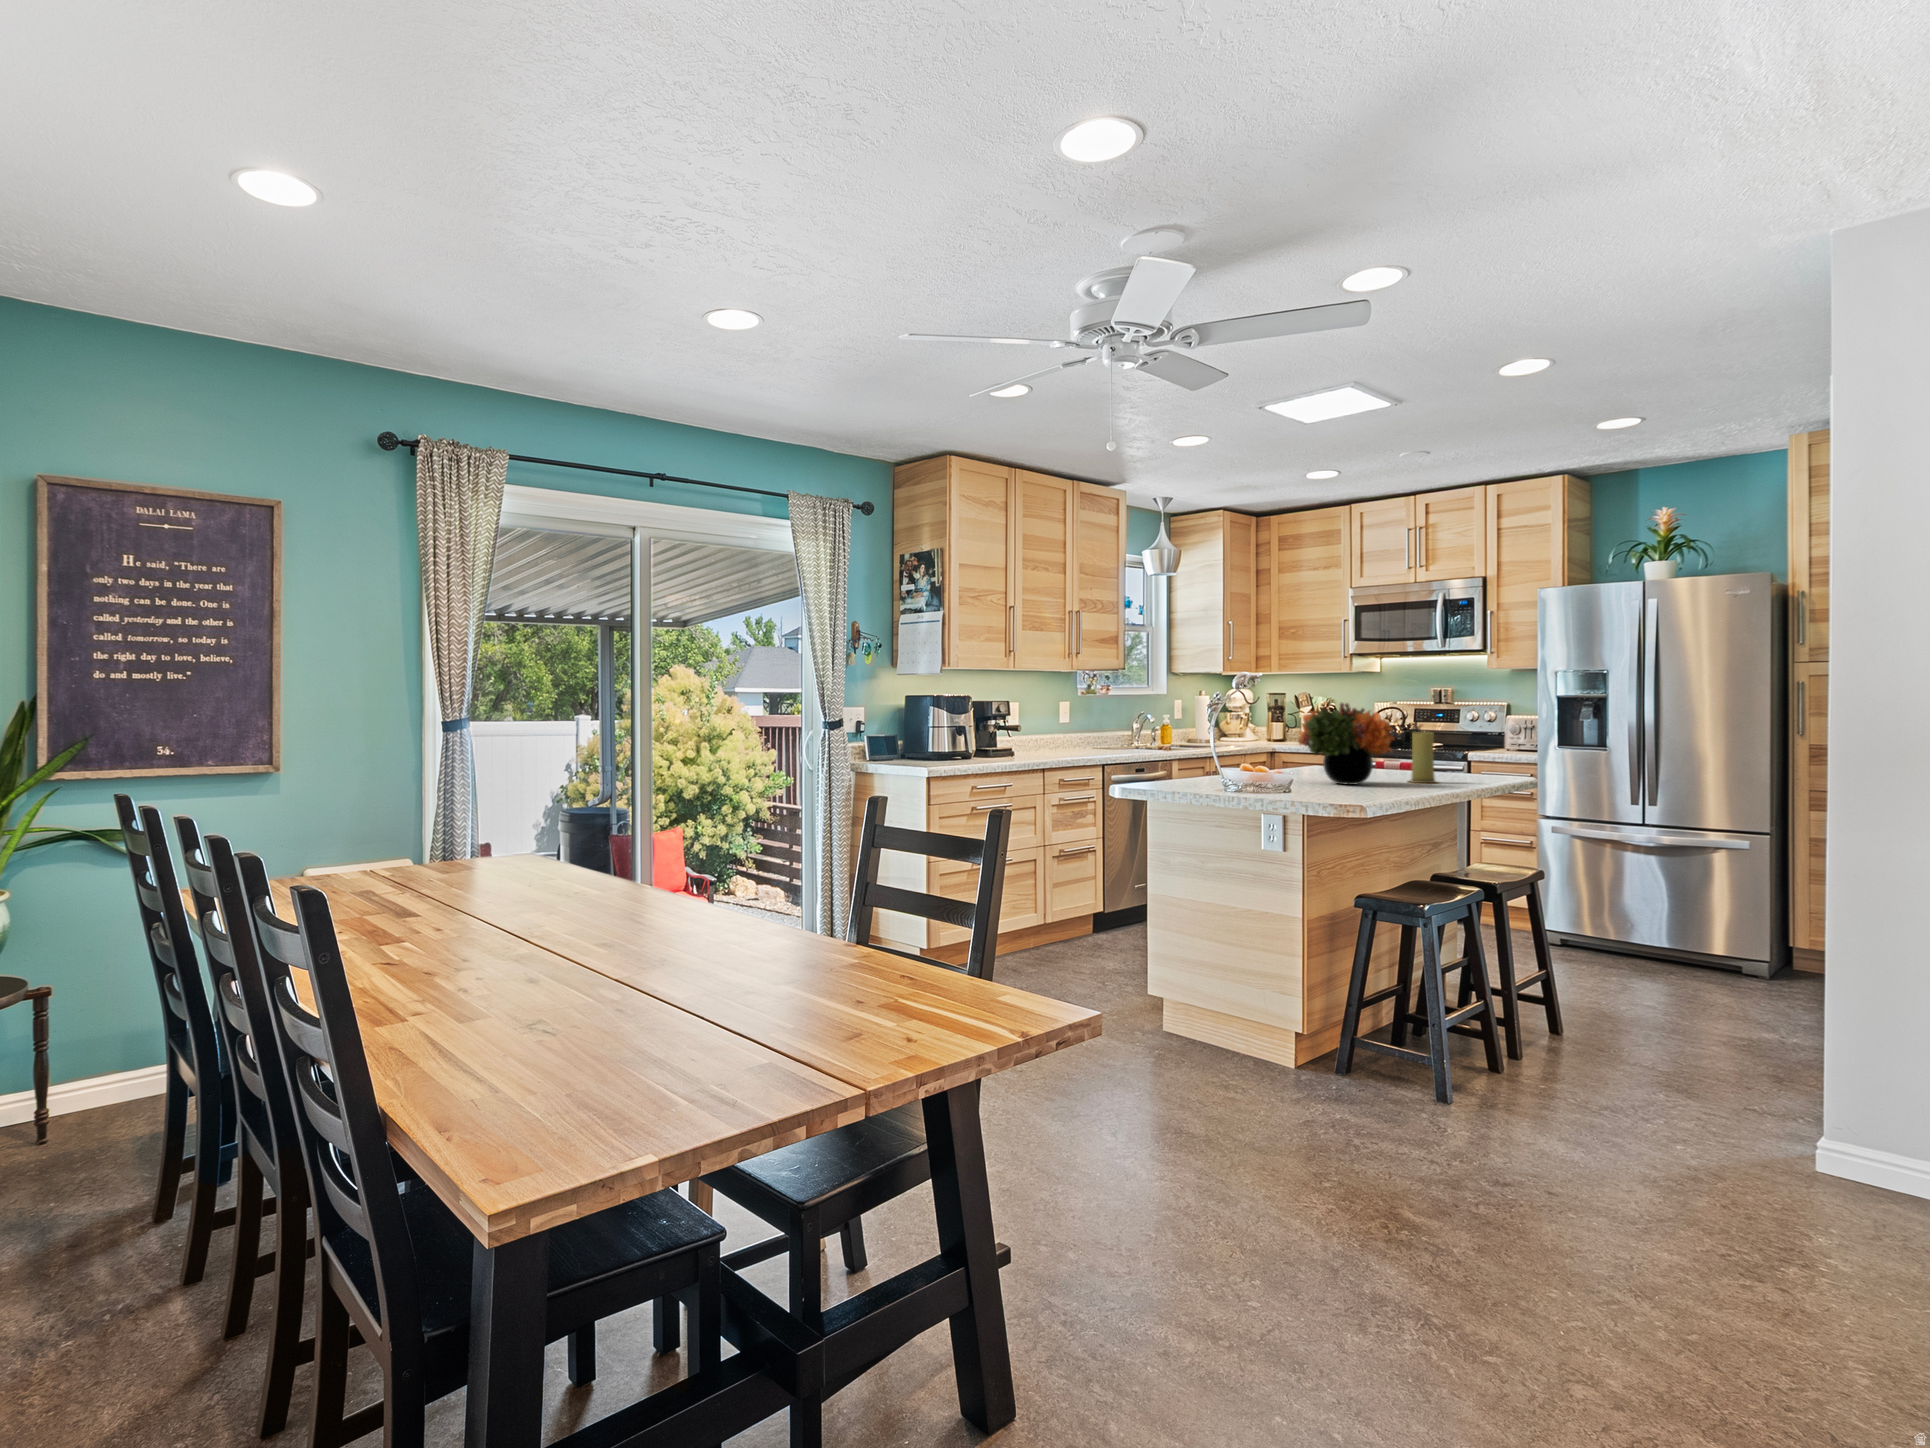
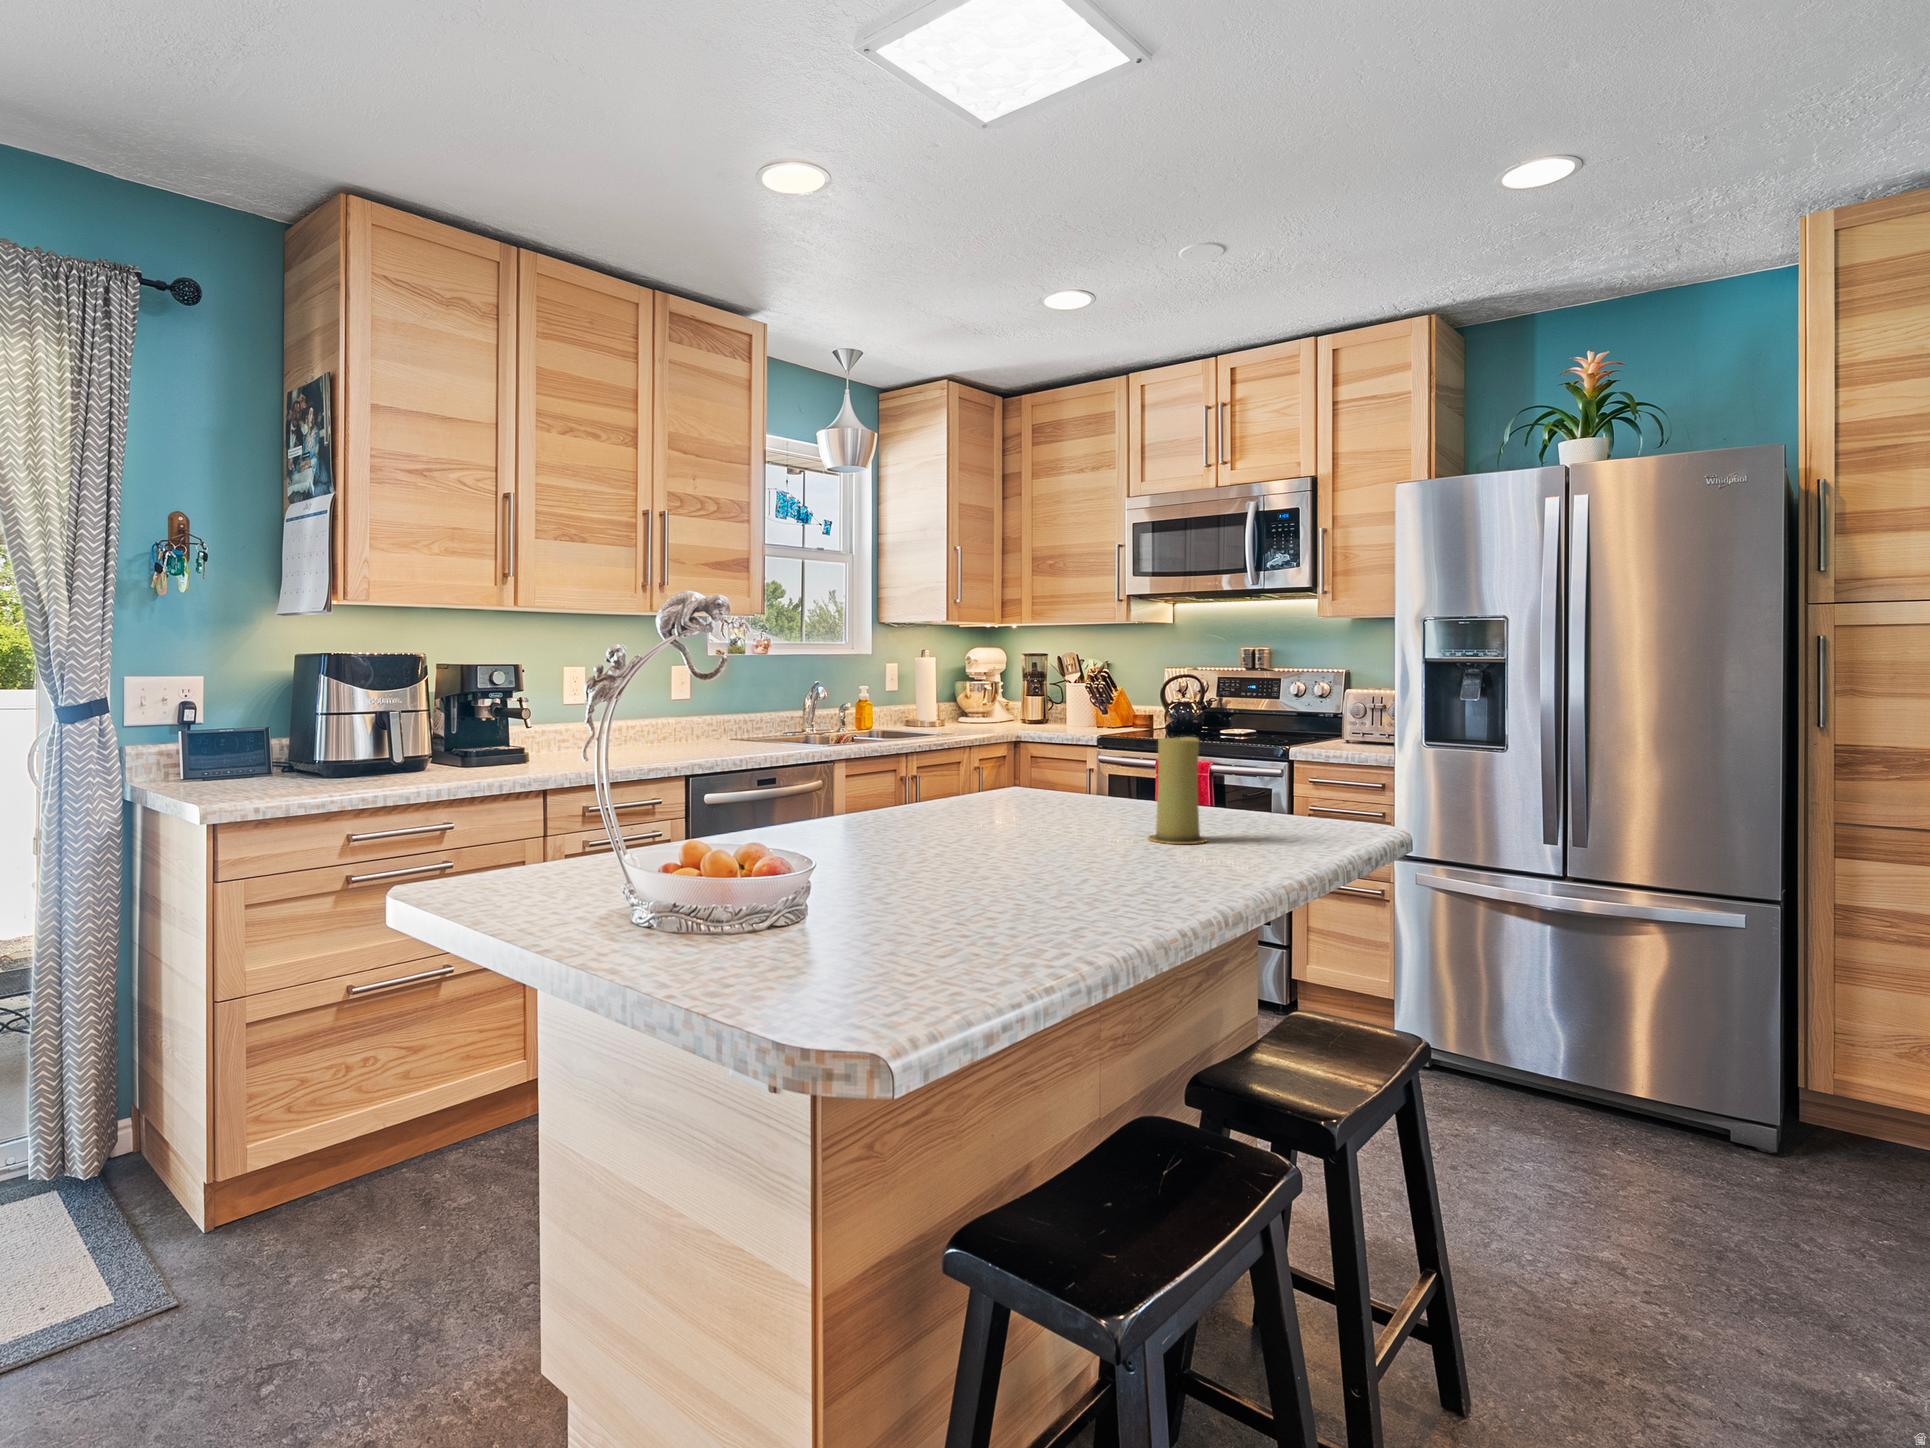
flower arrangement: present [1299,703,1394,785] -> none [915,680,1112,860]

